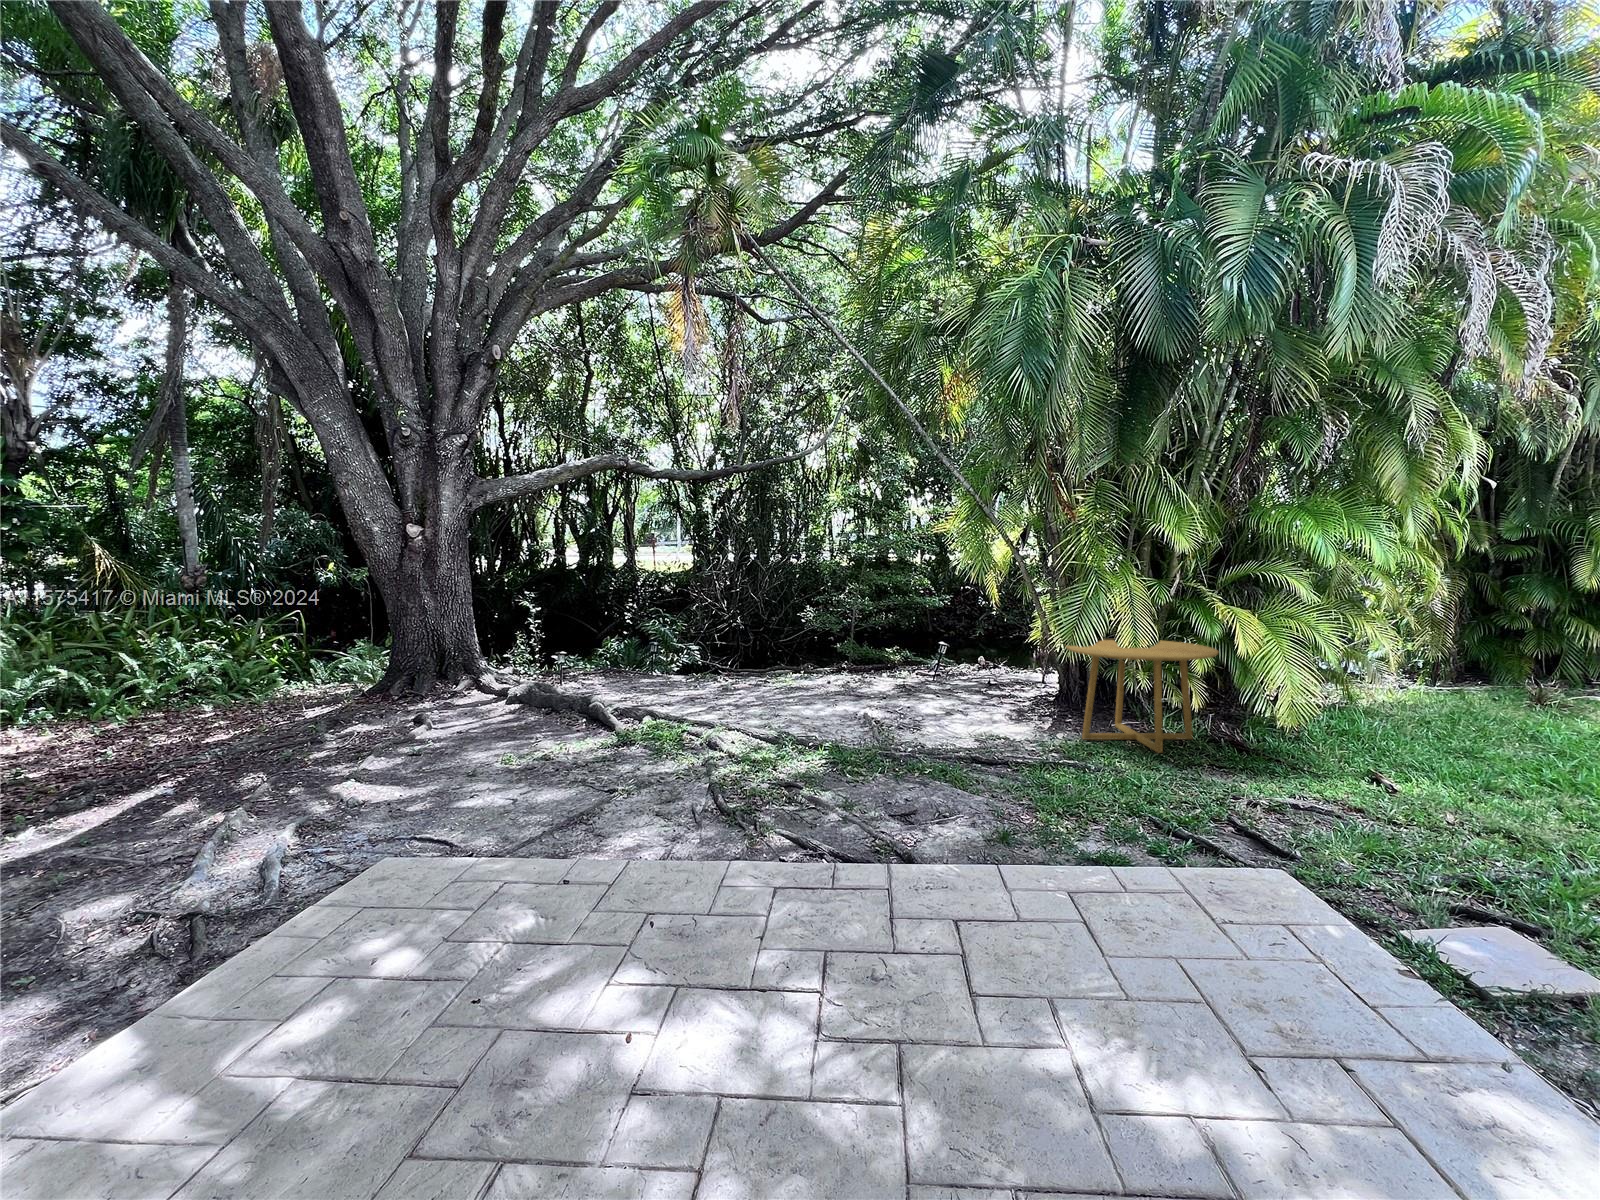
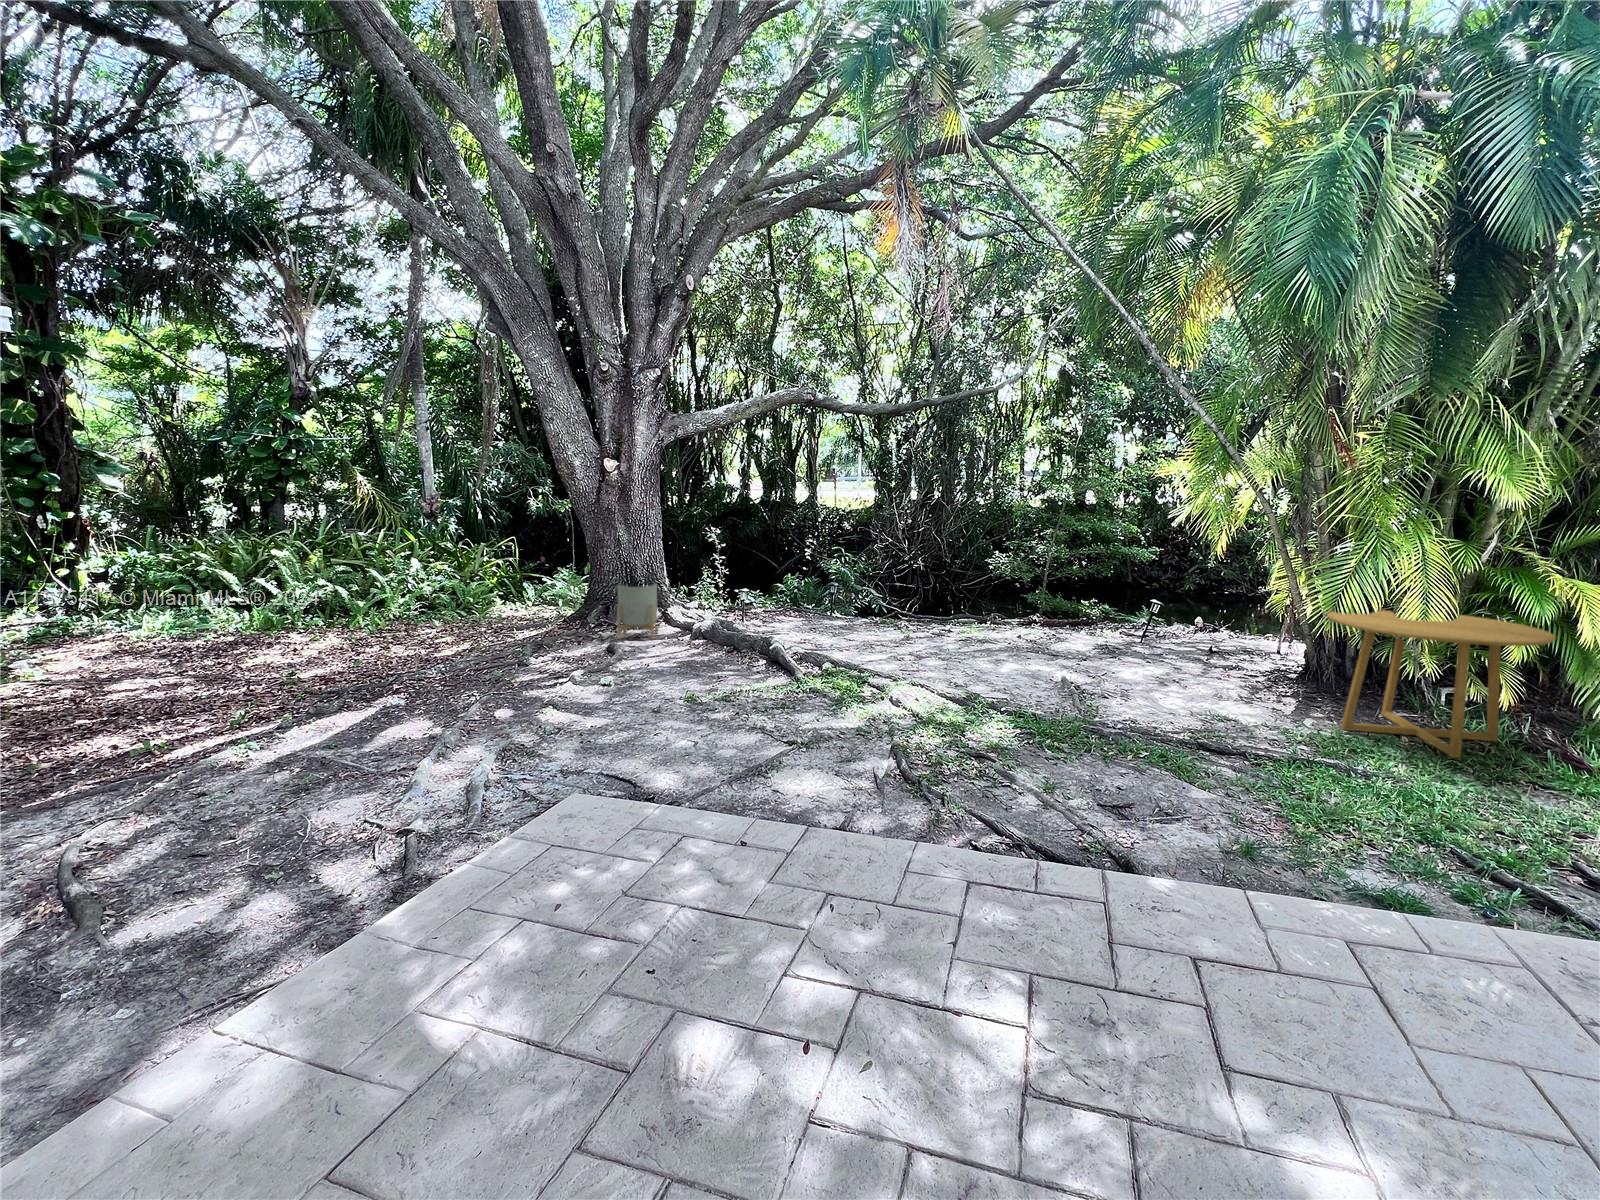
planter: none [428,650,472,710] -> present [617,584,658,640]

